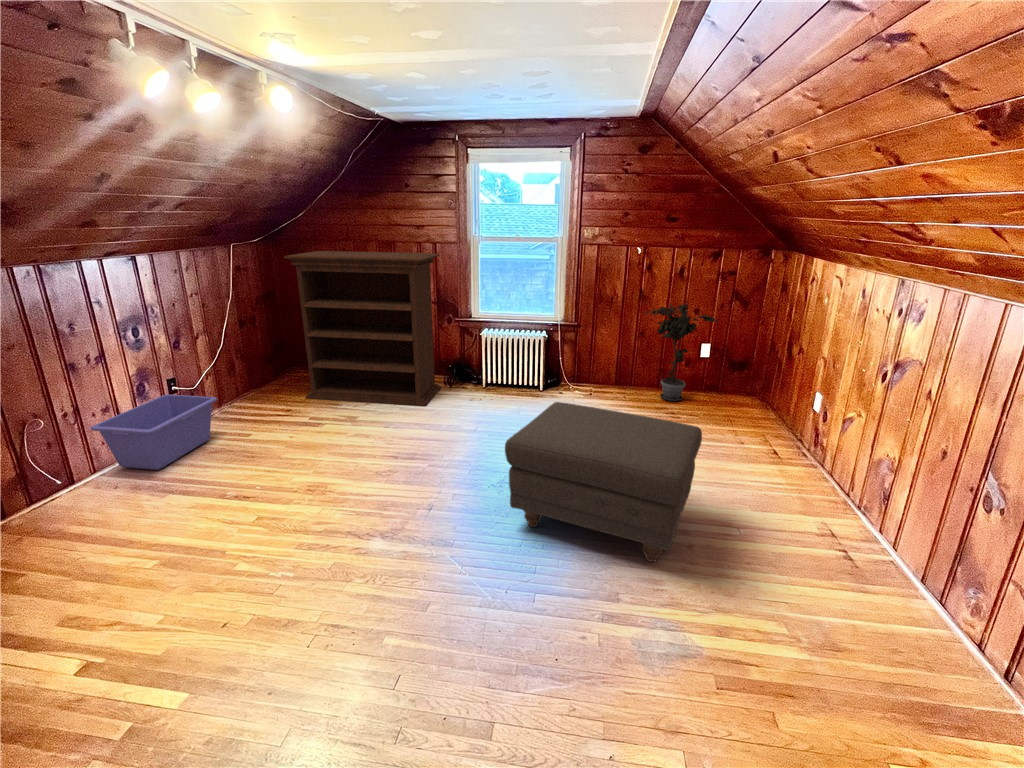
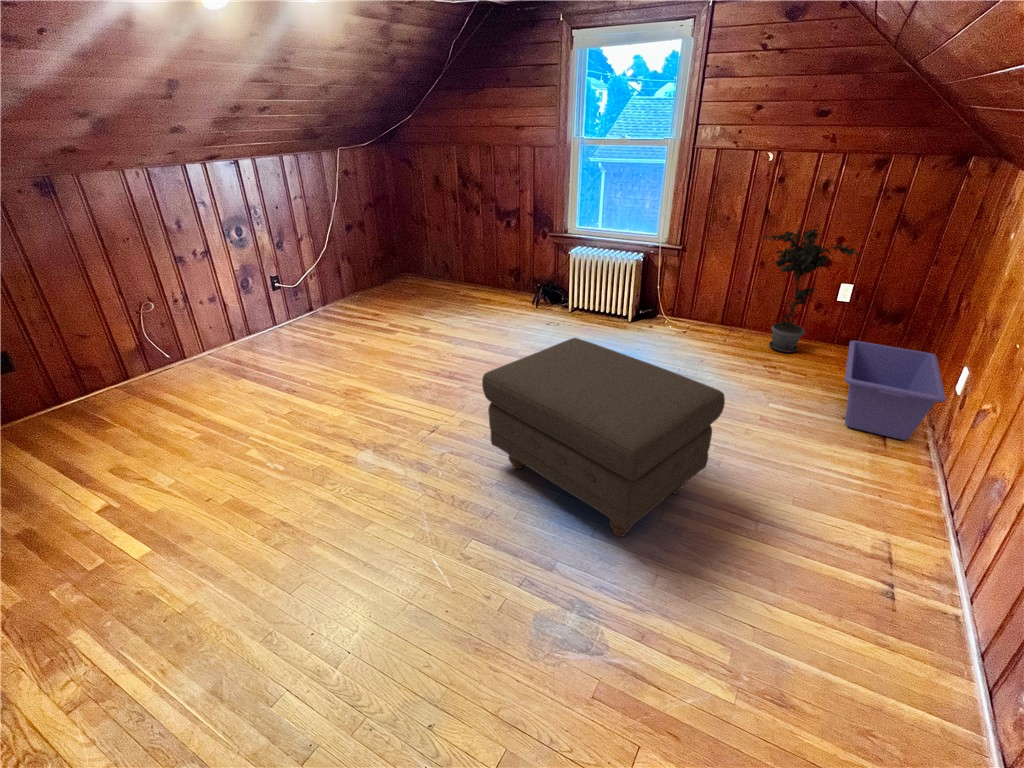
bookshelf: present [284,251,441,406] -> none [372,156,526,325]
storage bin: present [91,394,217,470] -> present [845,341,946,440]

